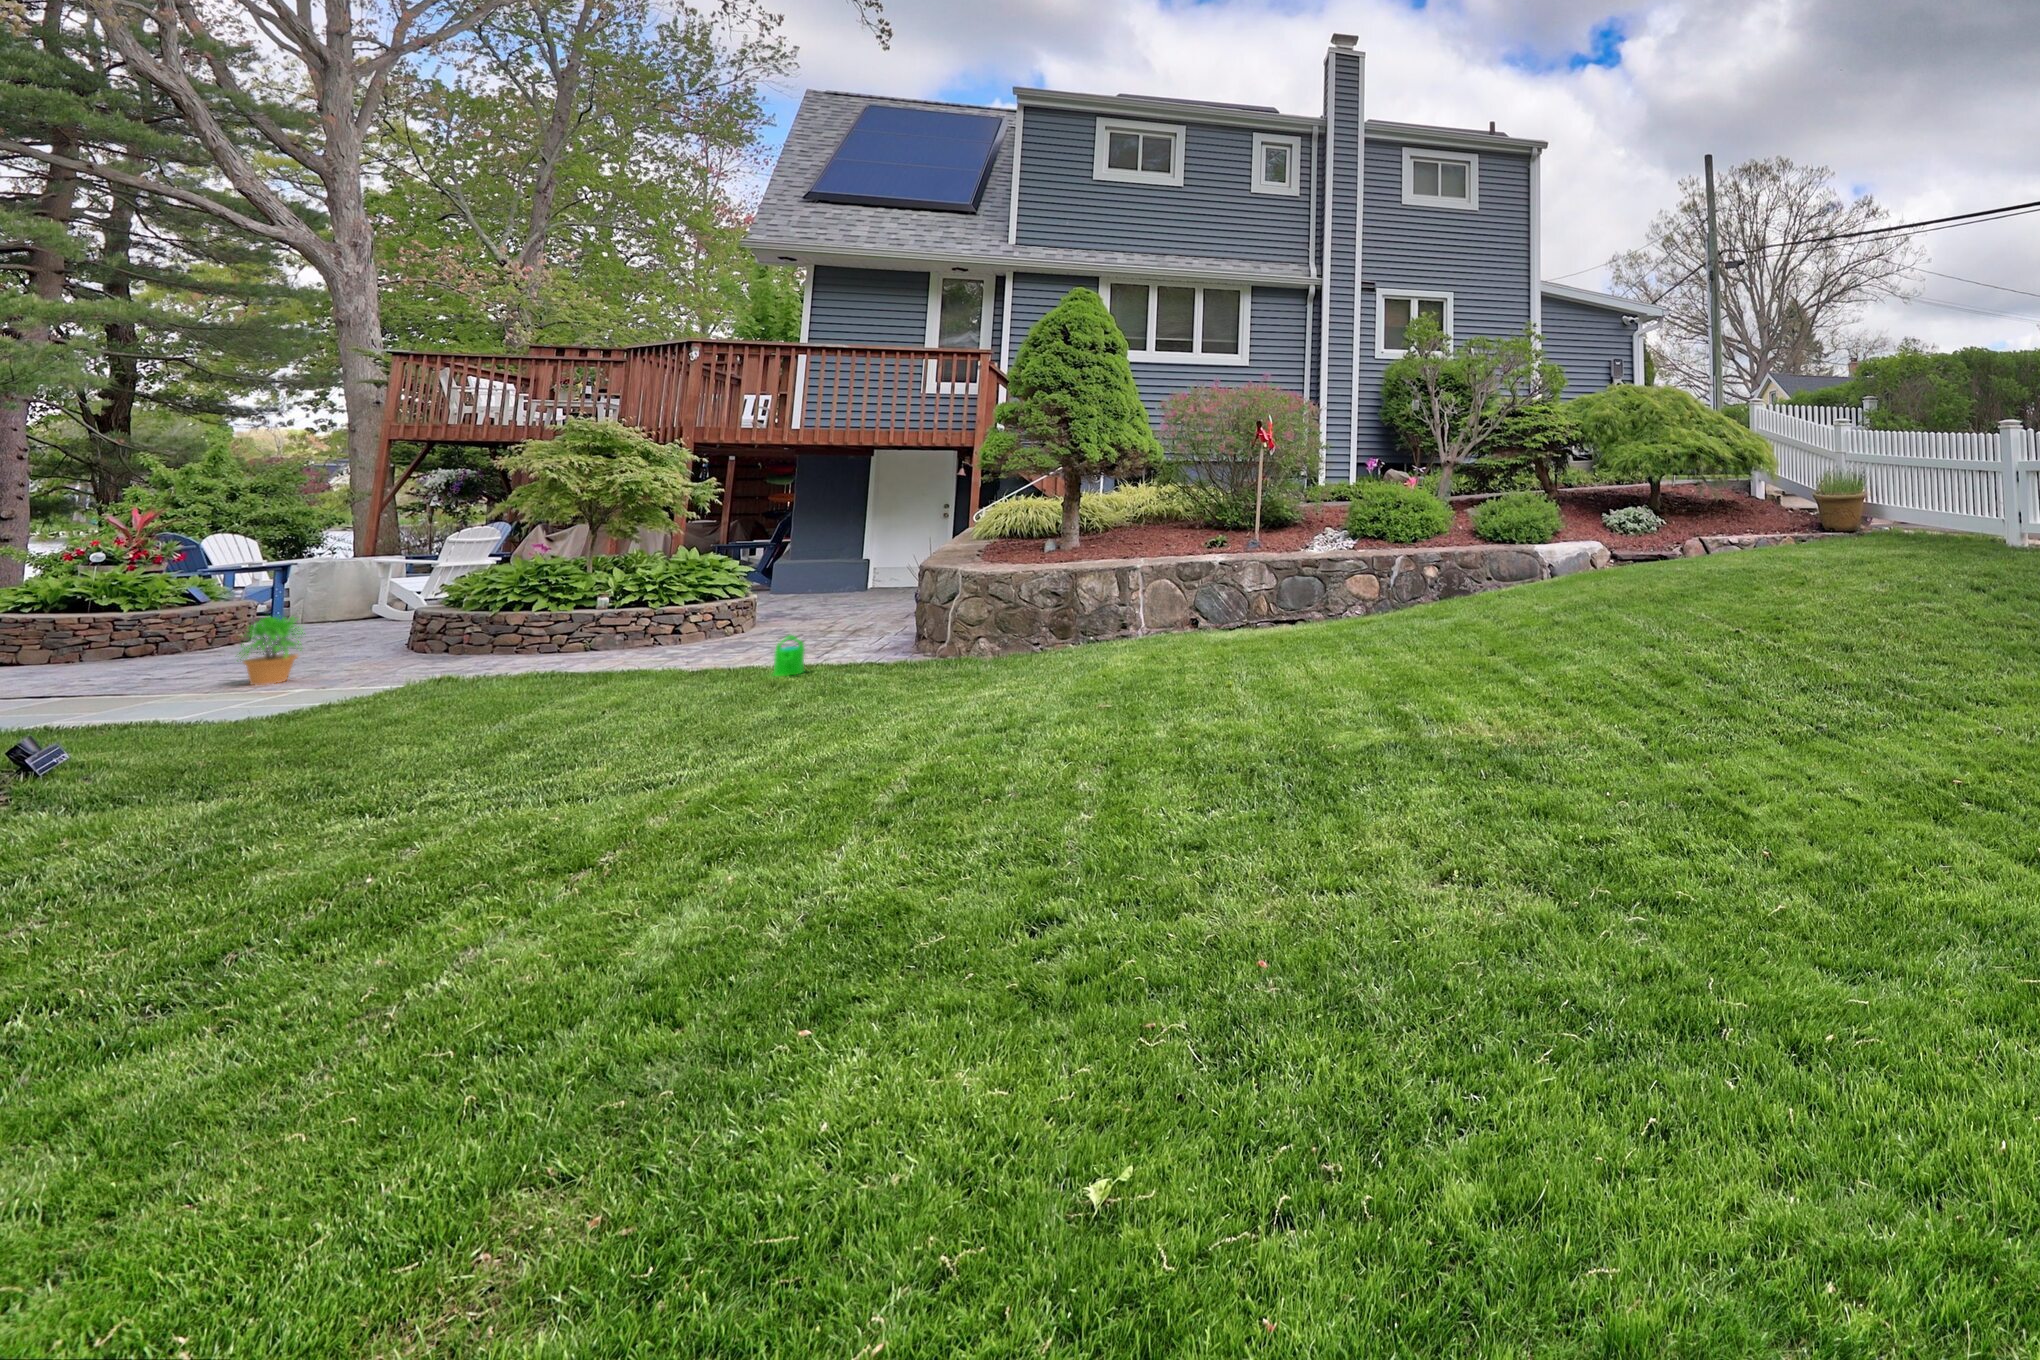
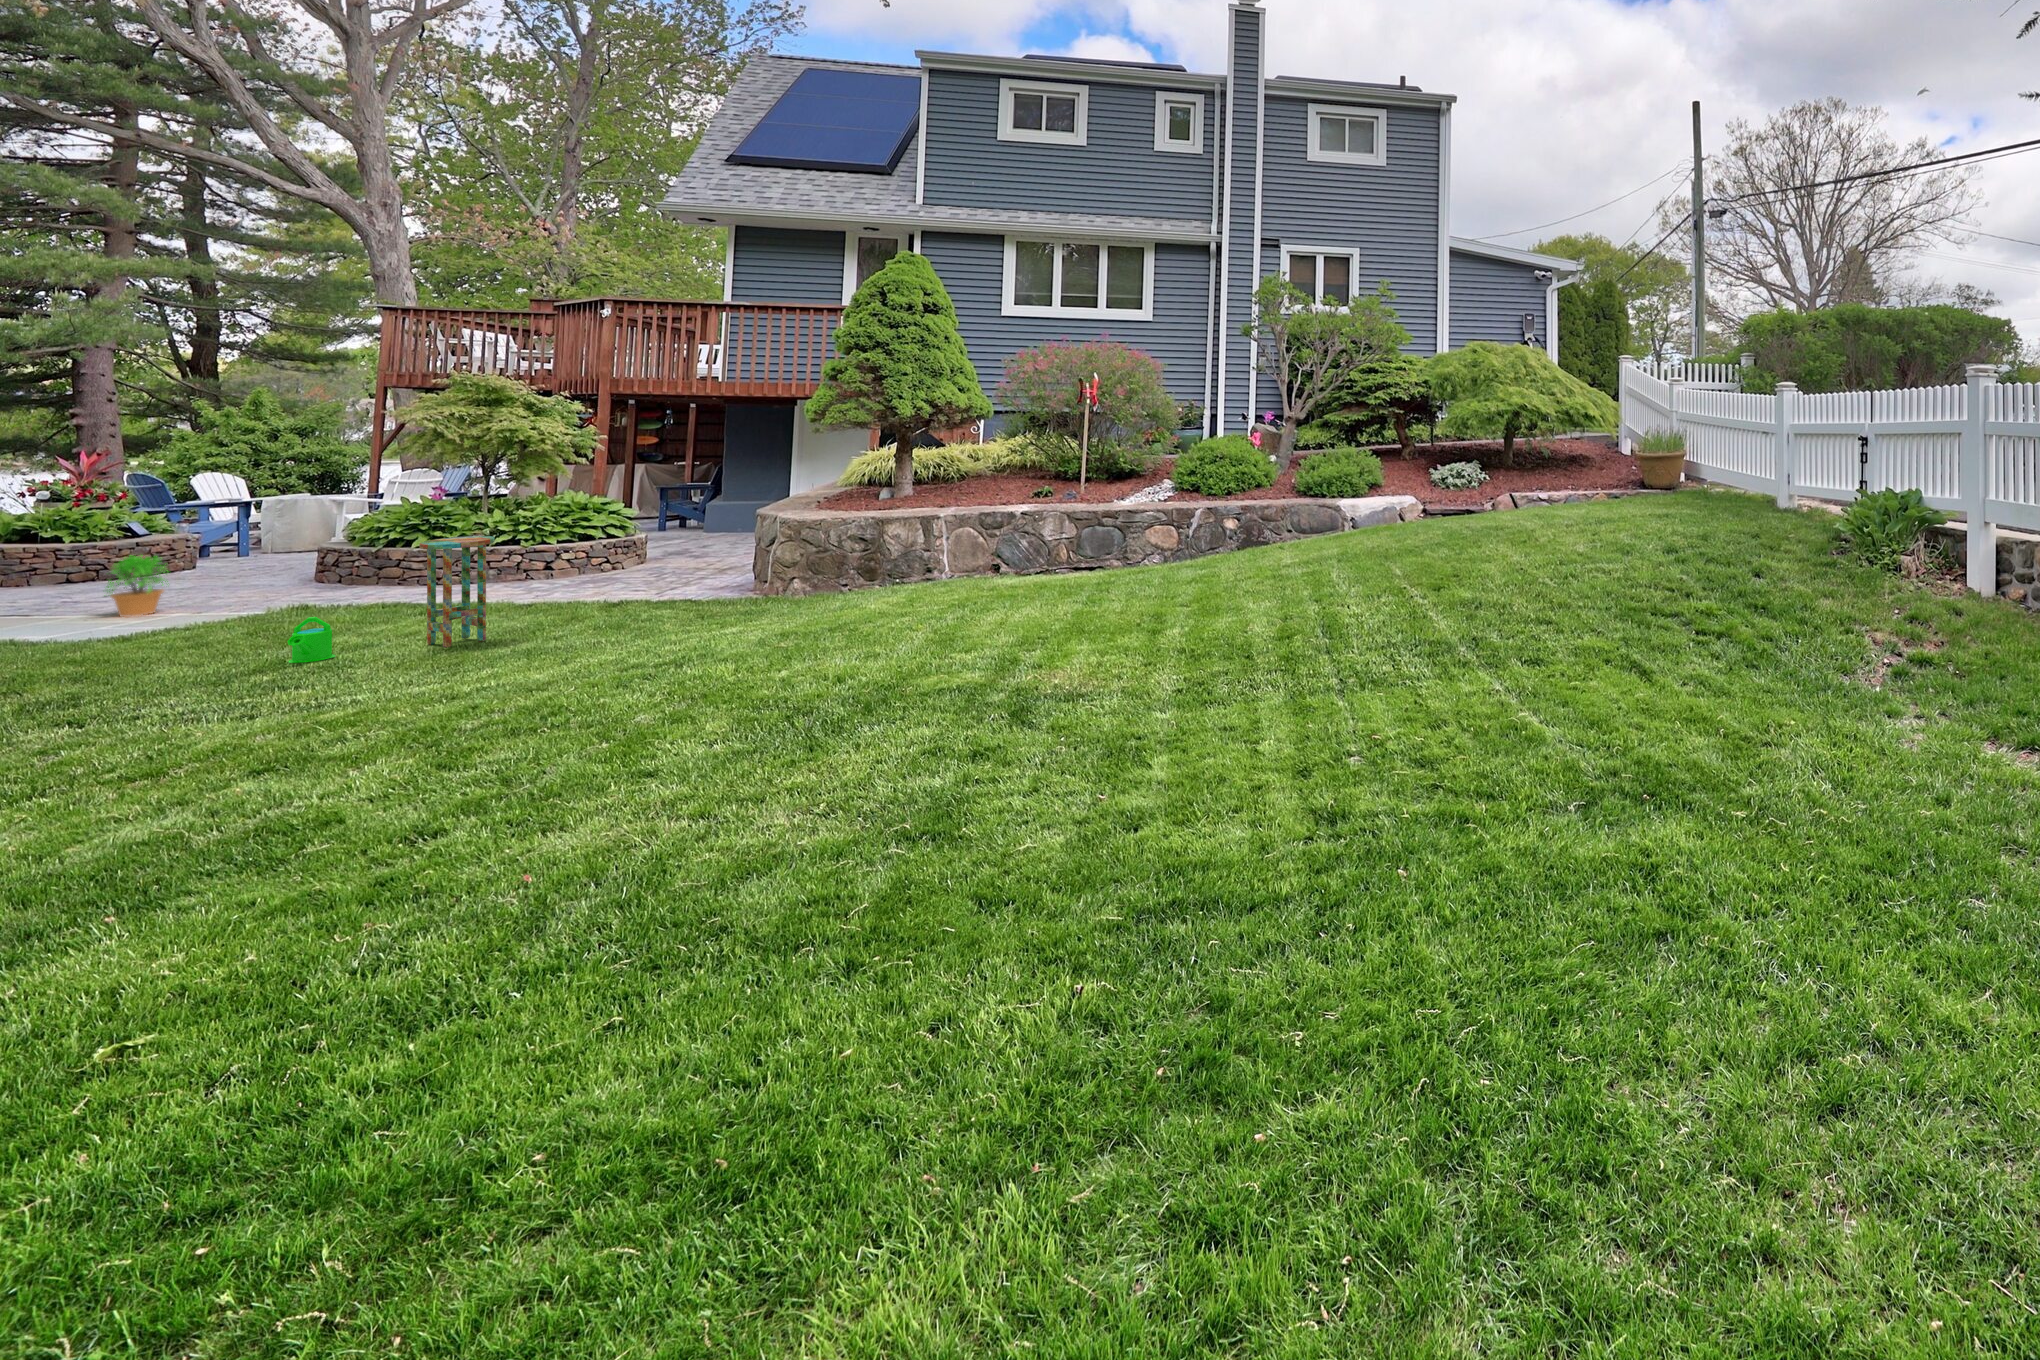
side table: none [645,586,719,711] -> present [420,536,494,647]
watering can: present [773,635,804,676] -> present [287,617,335,663]

